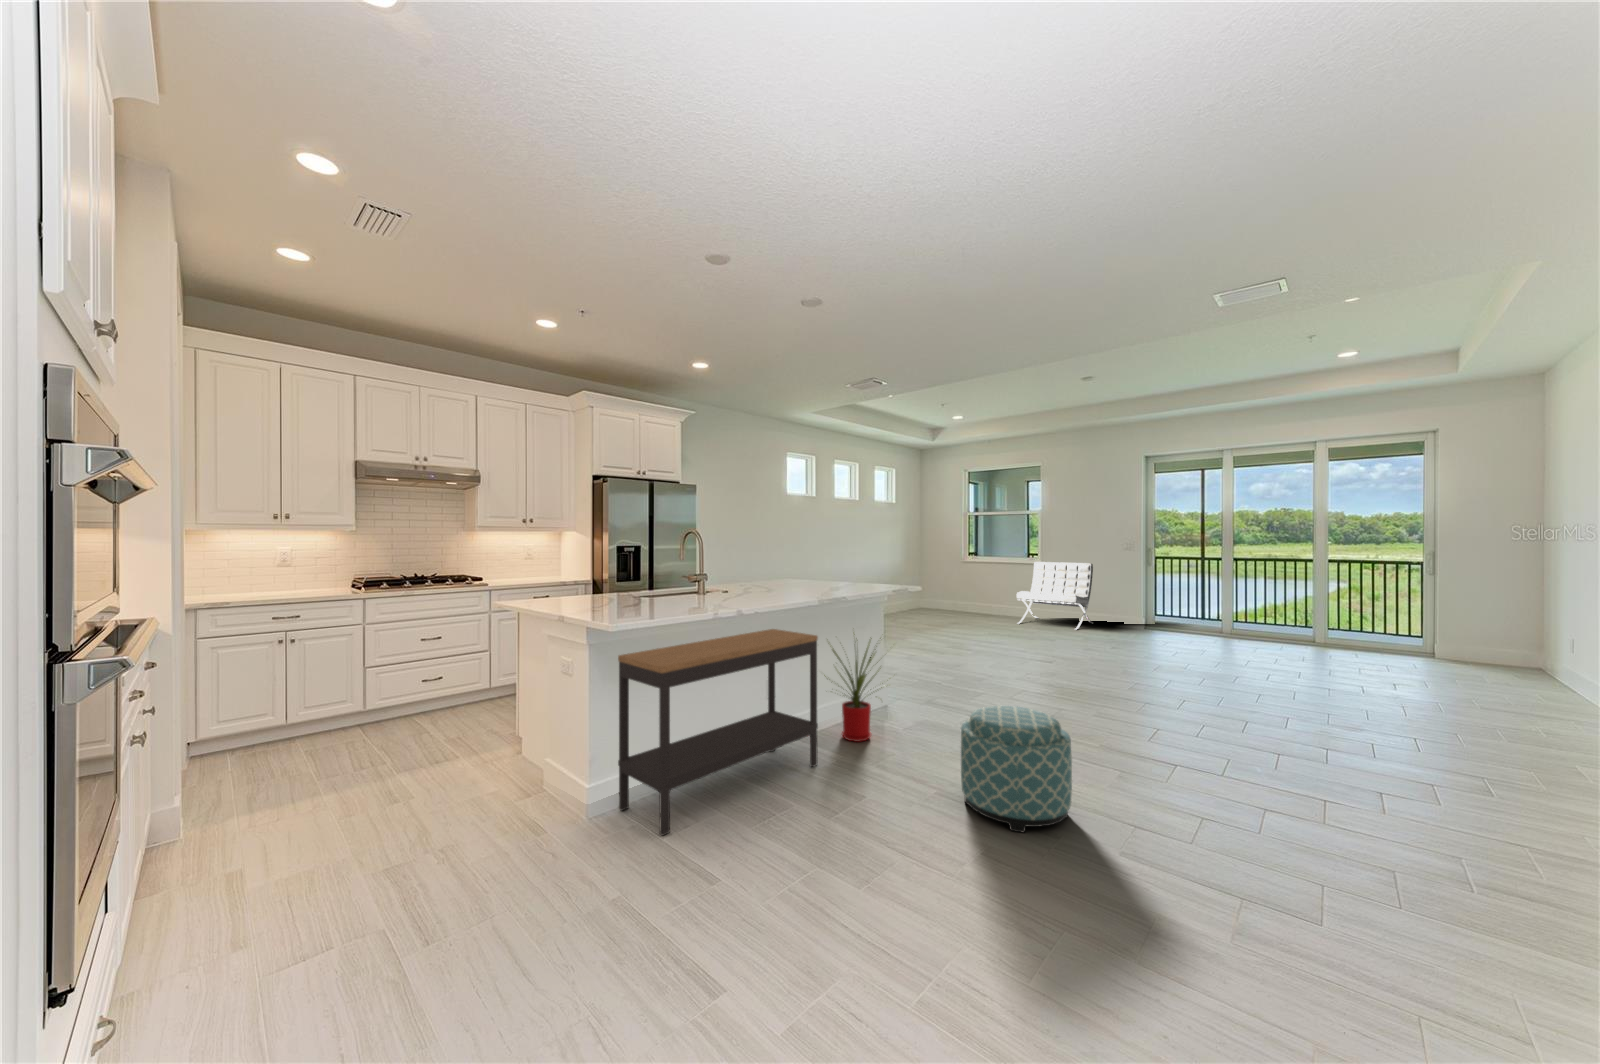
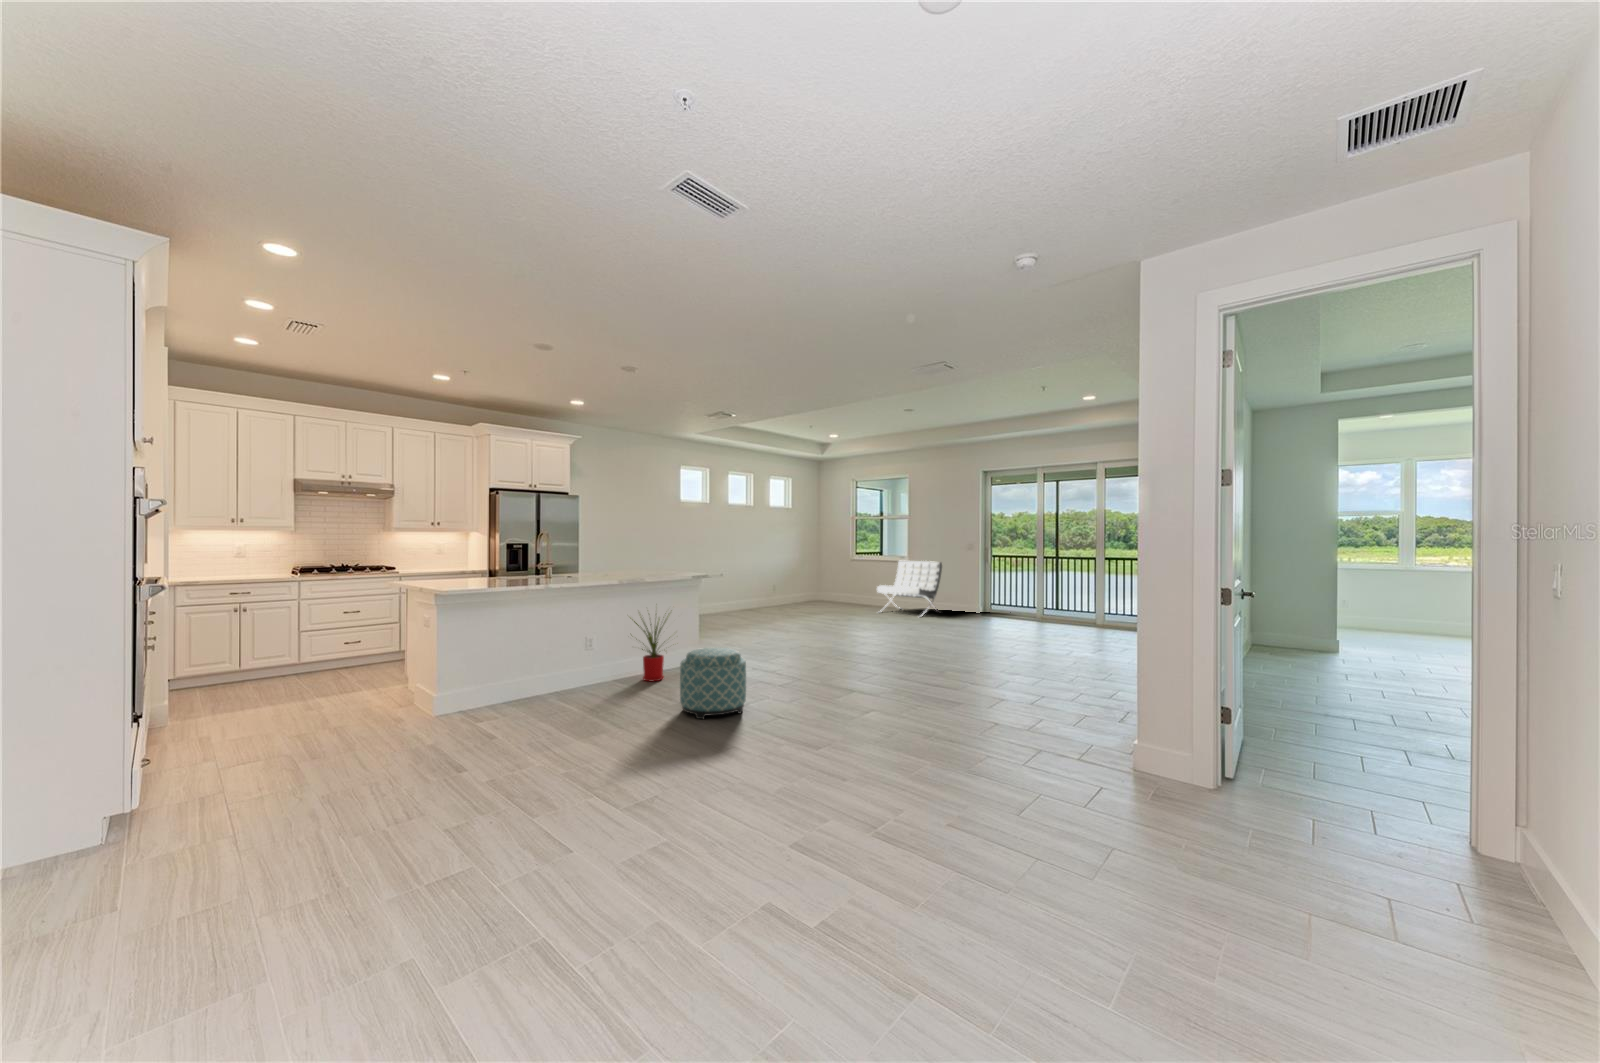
console table: present [618,629,818,836] -> none [459,601,611,721]

